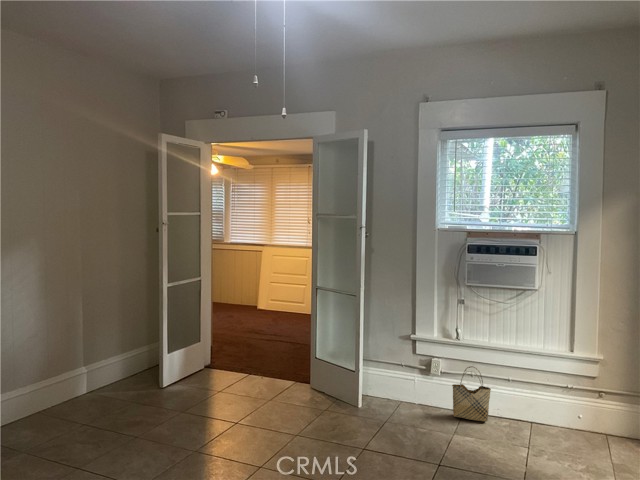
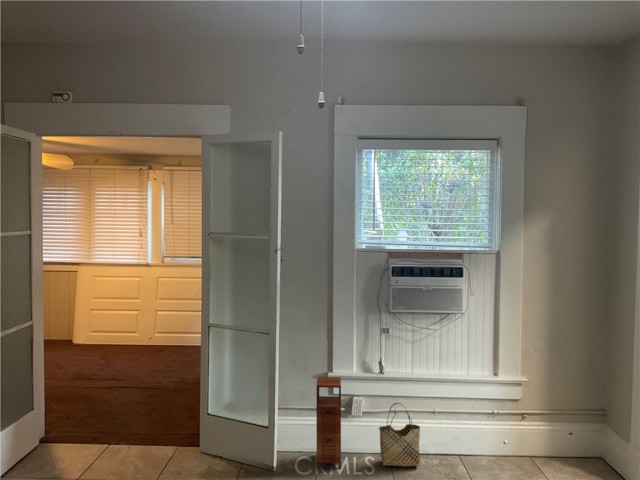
storage cabinet: none [396,337,422,413] -> present [316,377,341,468]

